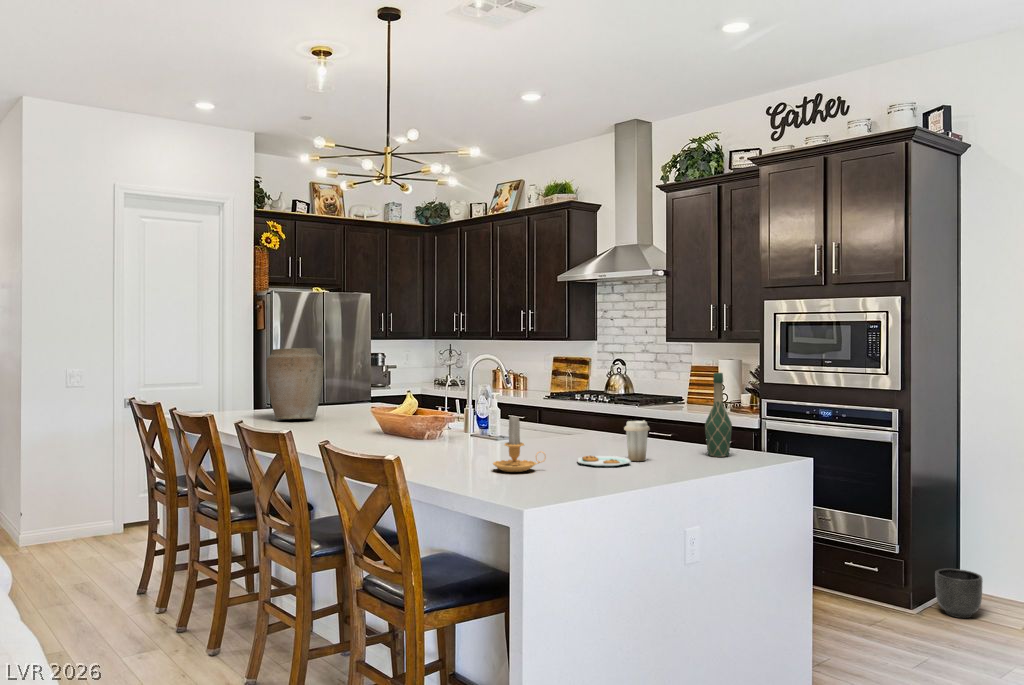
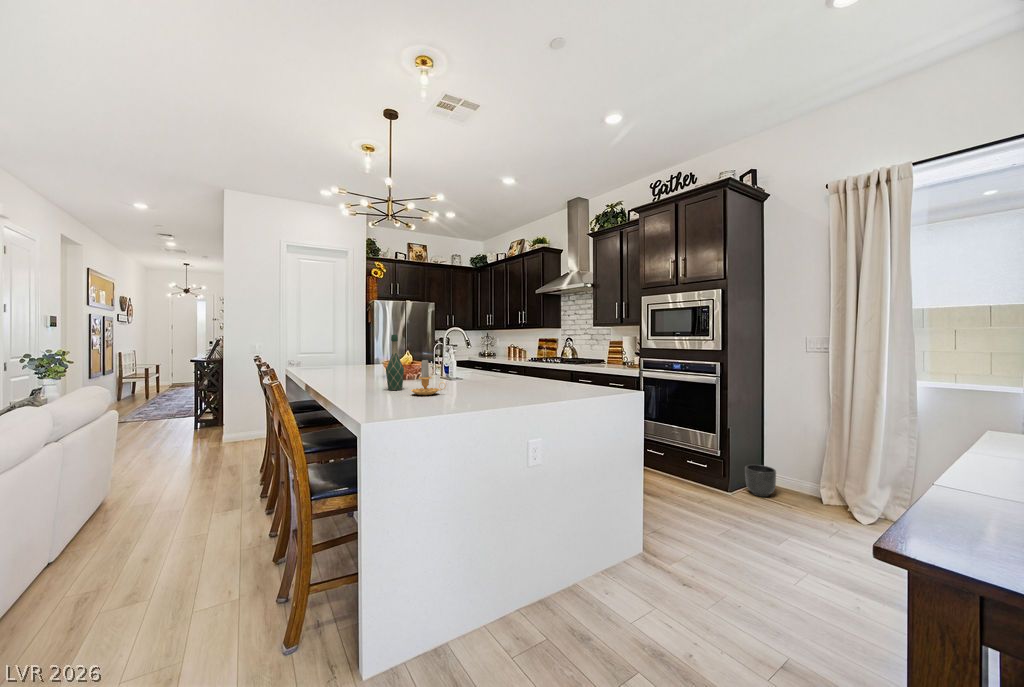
vase: present [266,348,324,419] -> none [351,329,384,369]
wine bottle: present [705,373,732,457] -> present [386,335,404,390]
plate: present [577,420,650,466] -> none [473,364,524,393]

